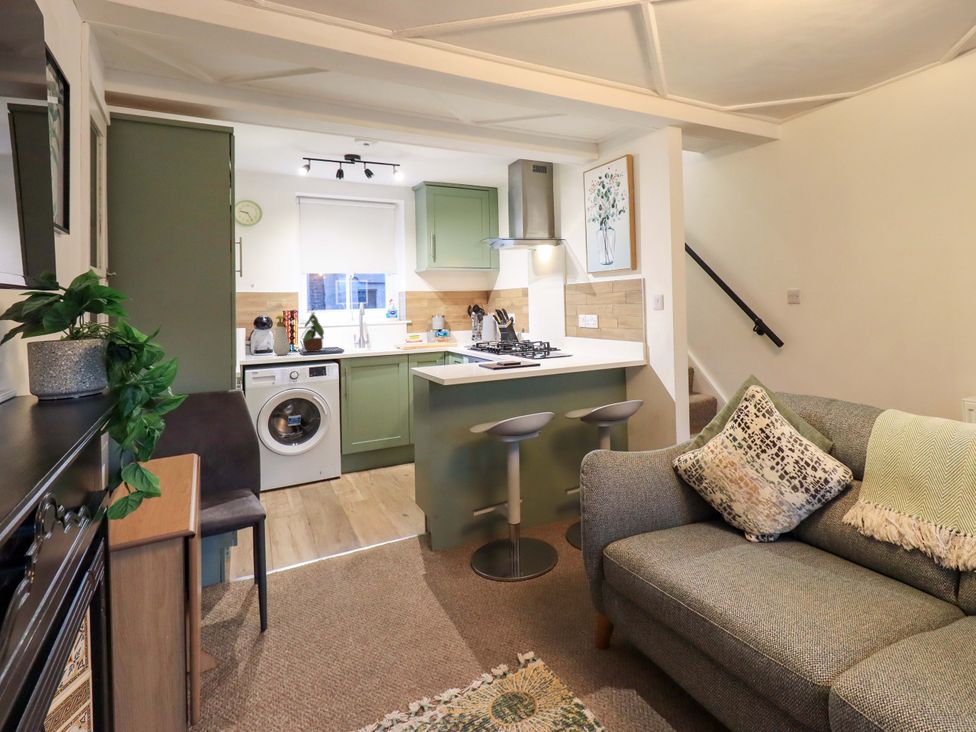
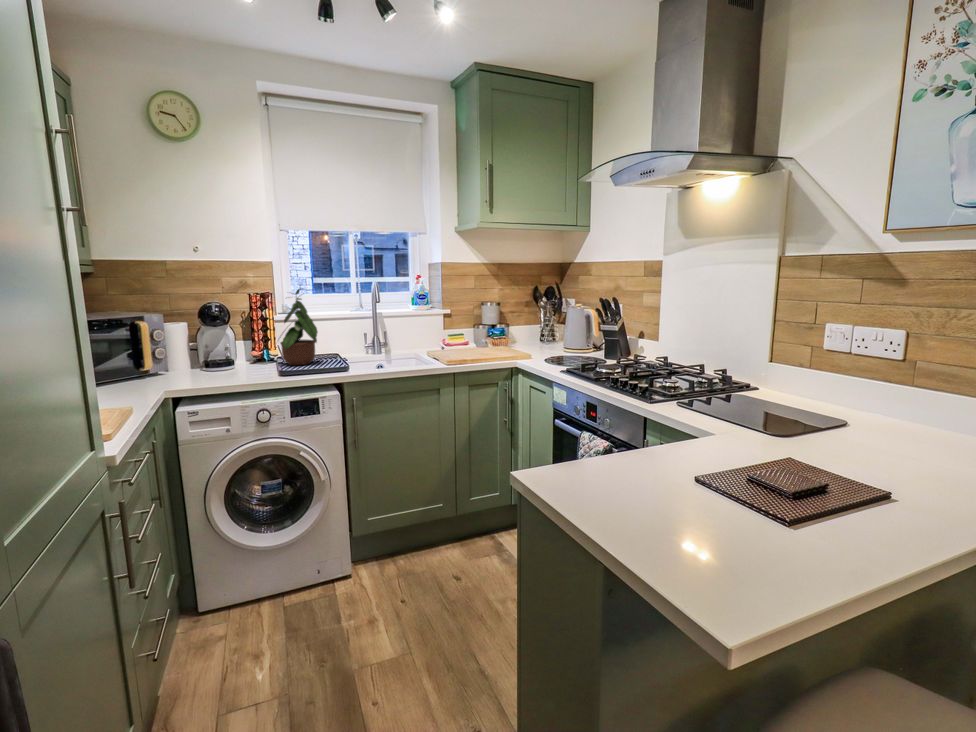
soap bottle: present [273,316,290,355] -> none [225,305,257,378]

